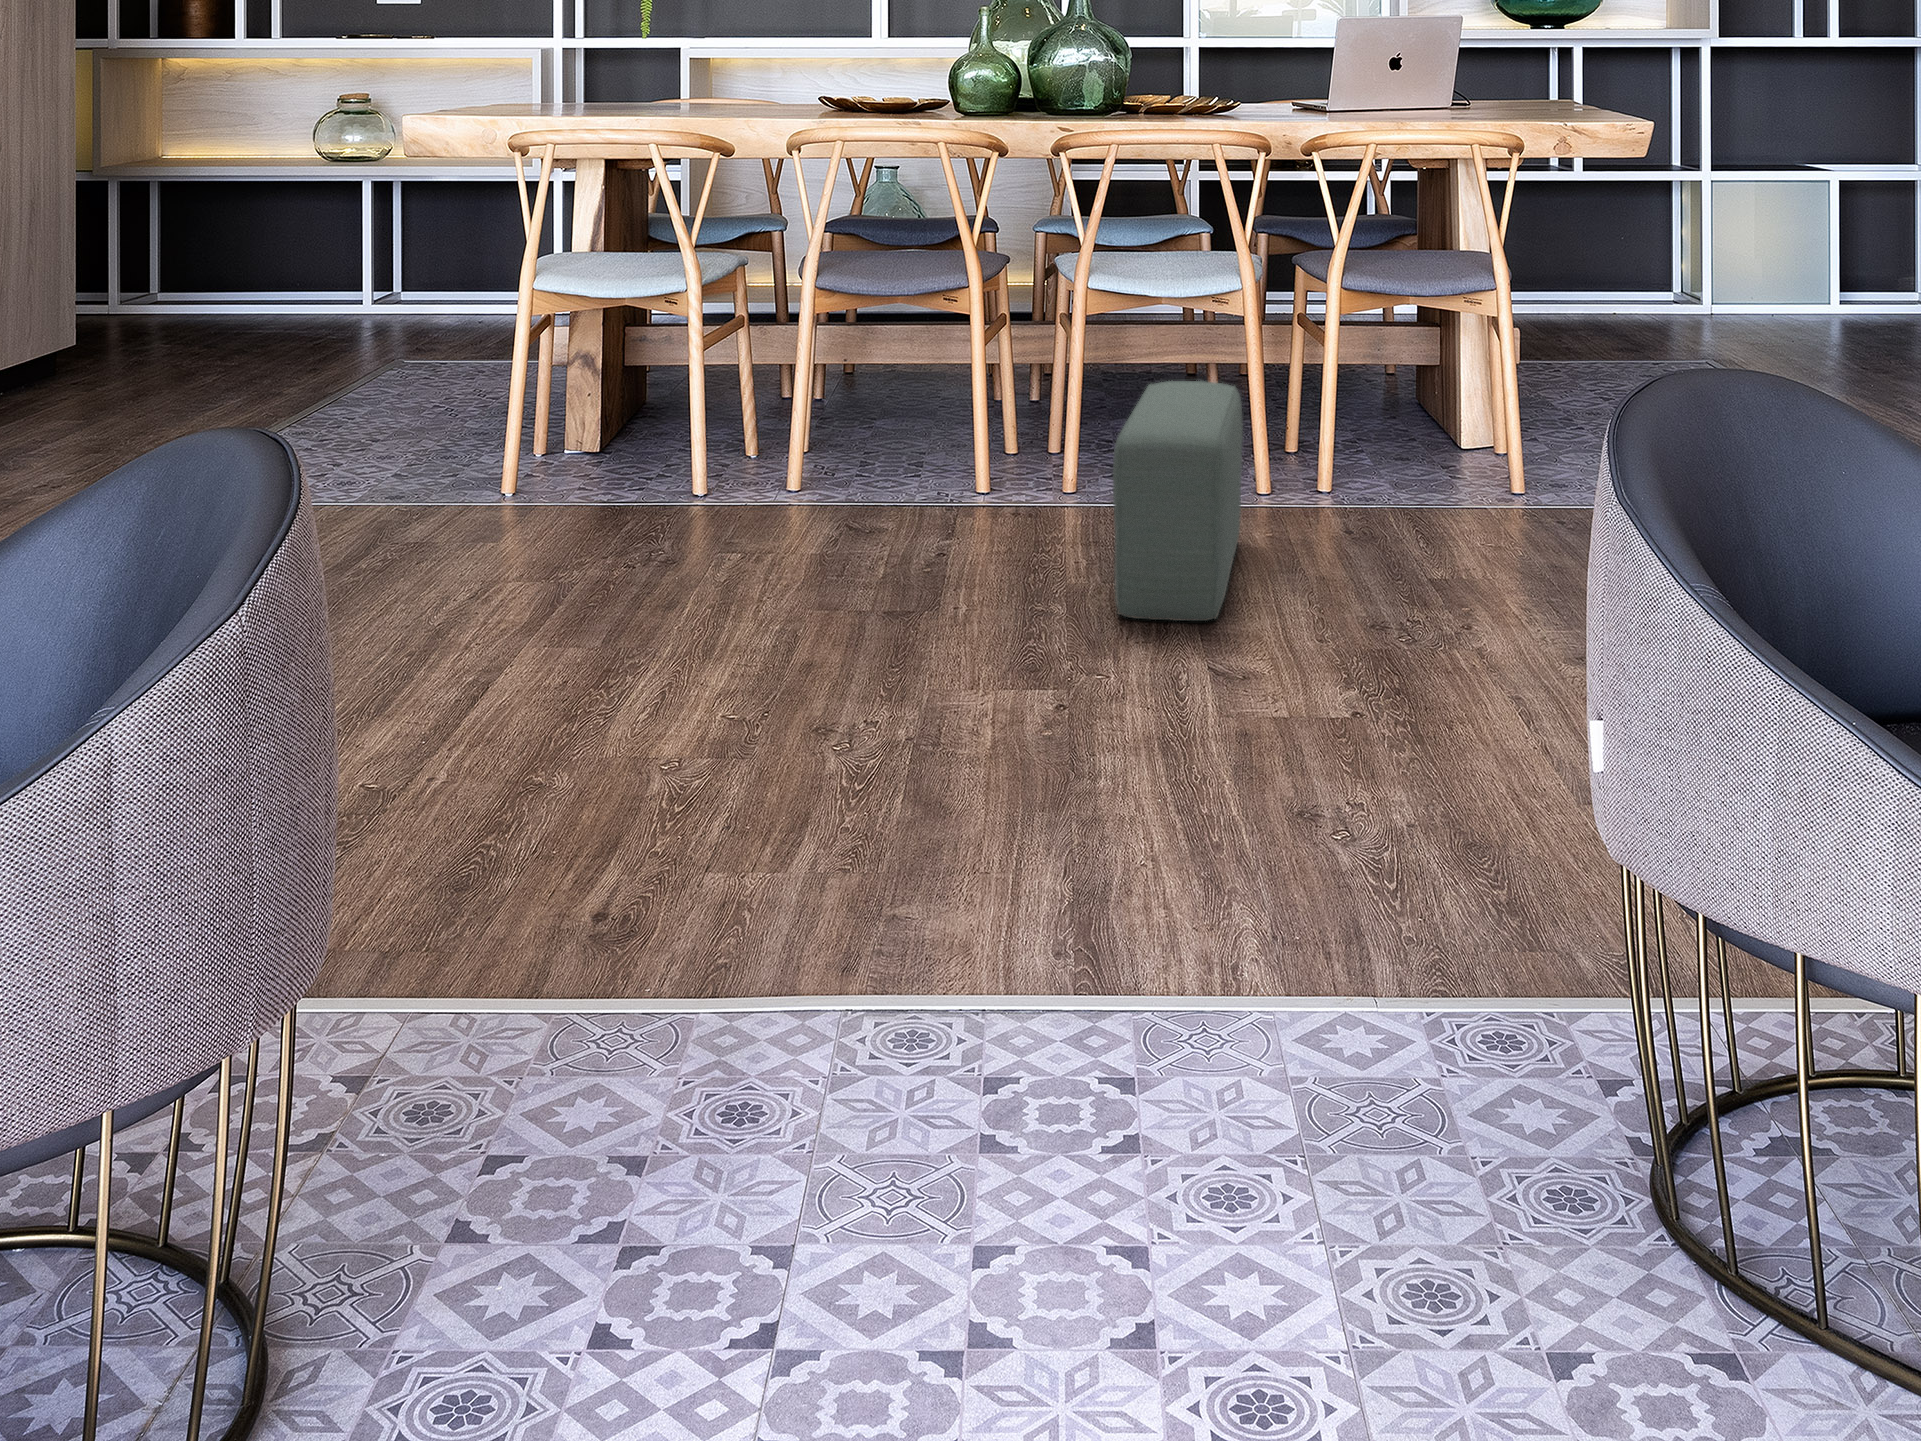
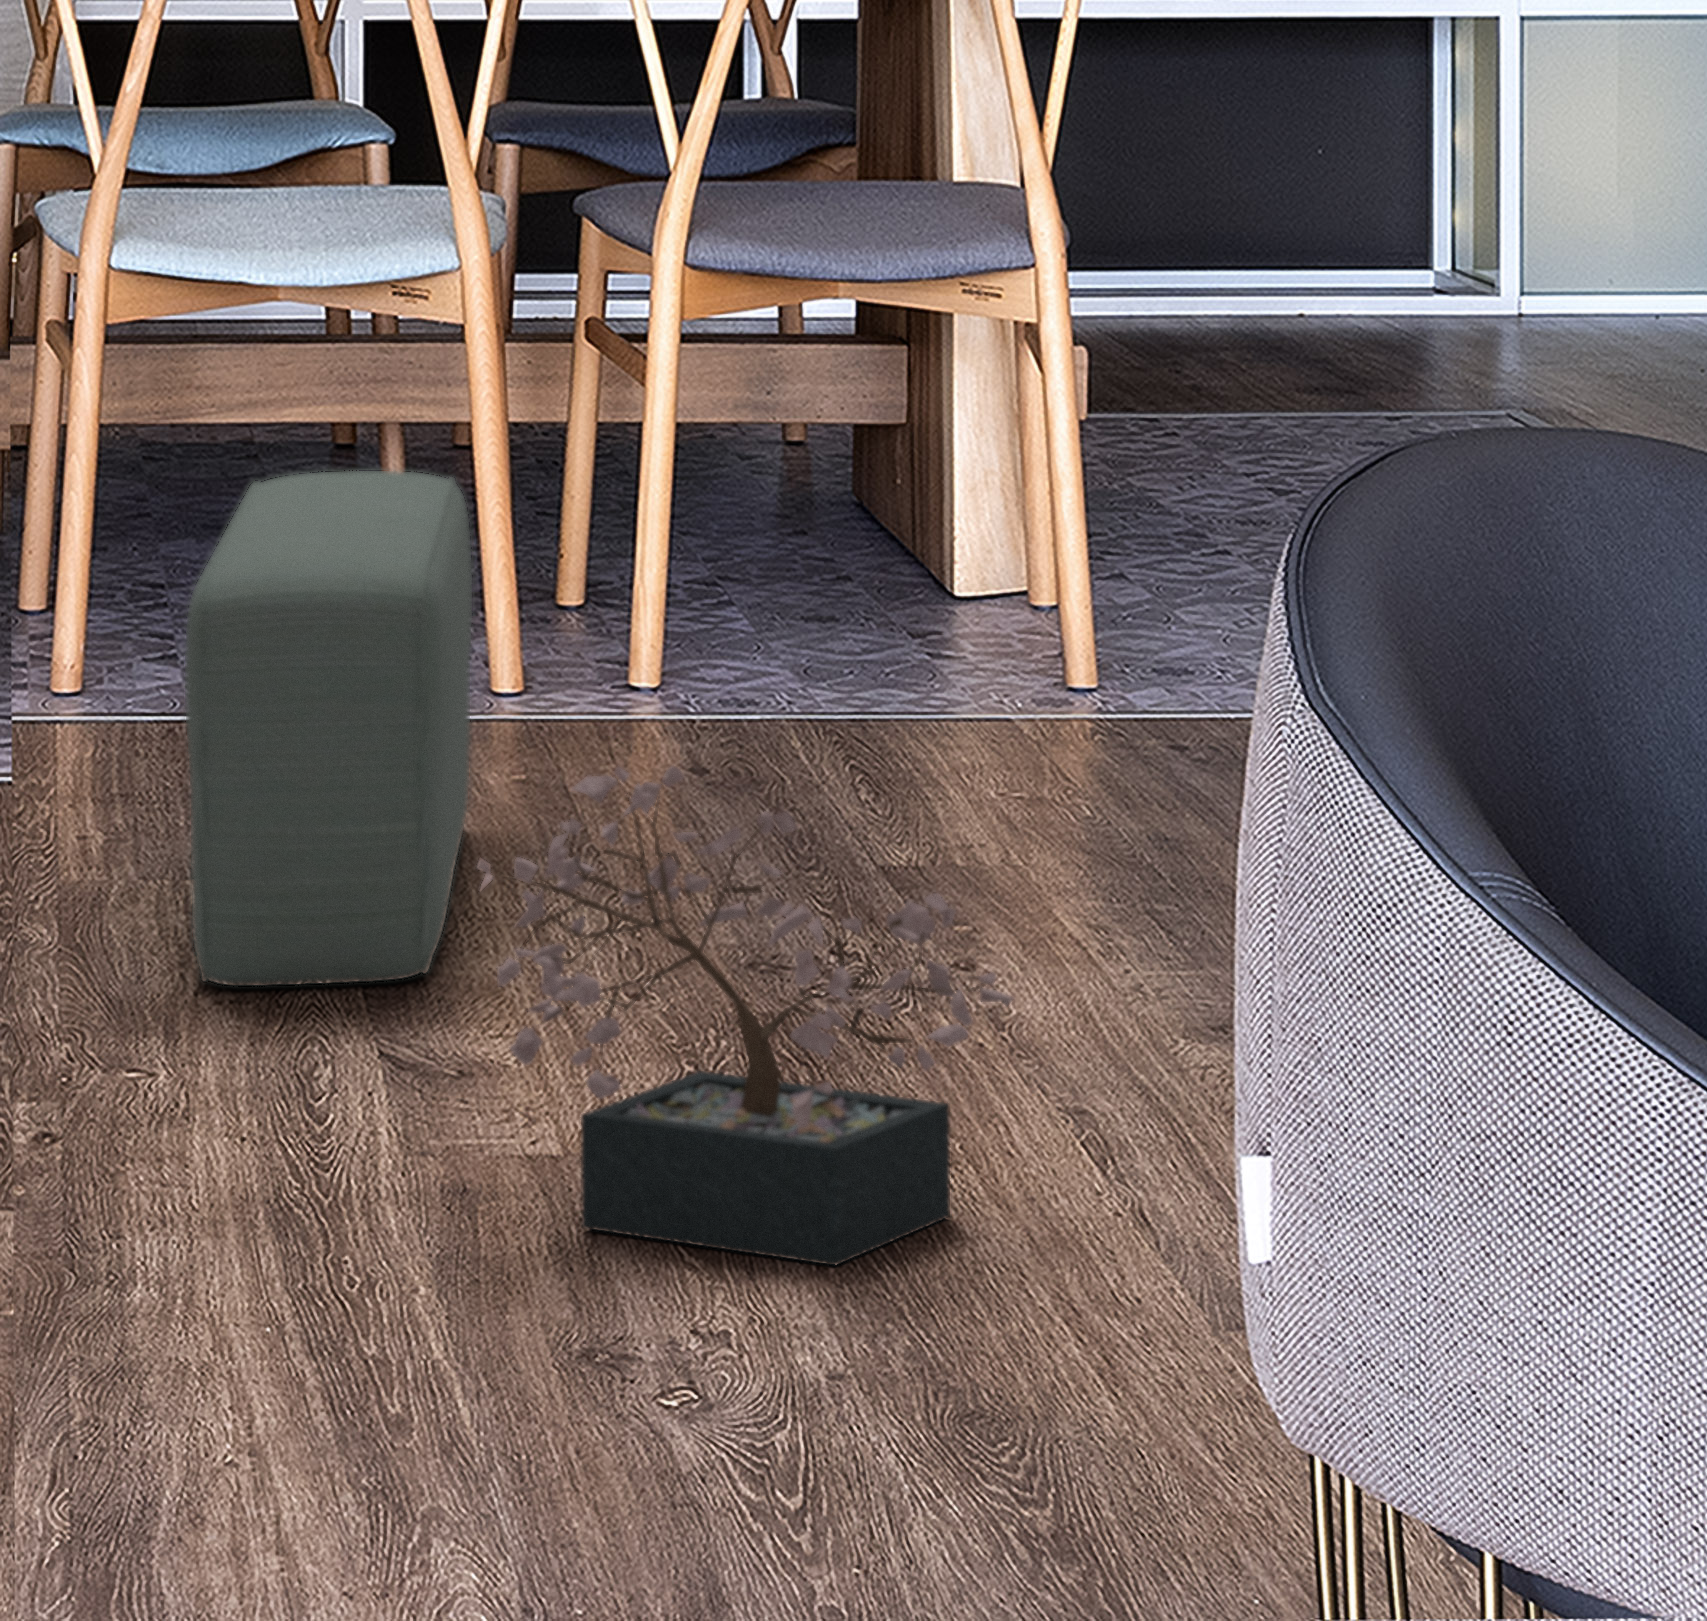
decorative plant: none [1230,550,1492,814] -> present [477,766,1014,1265]

